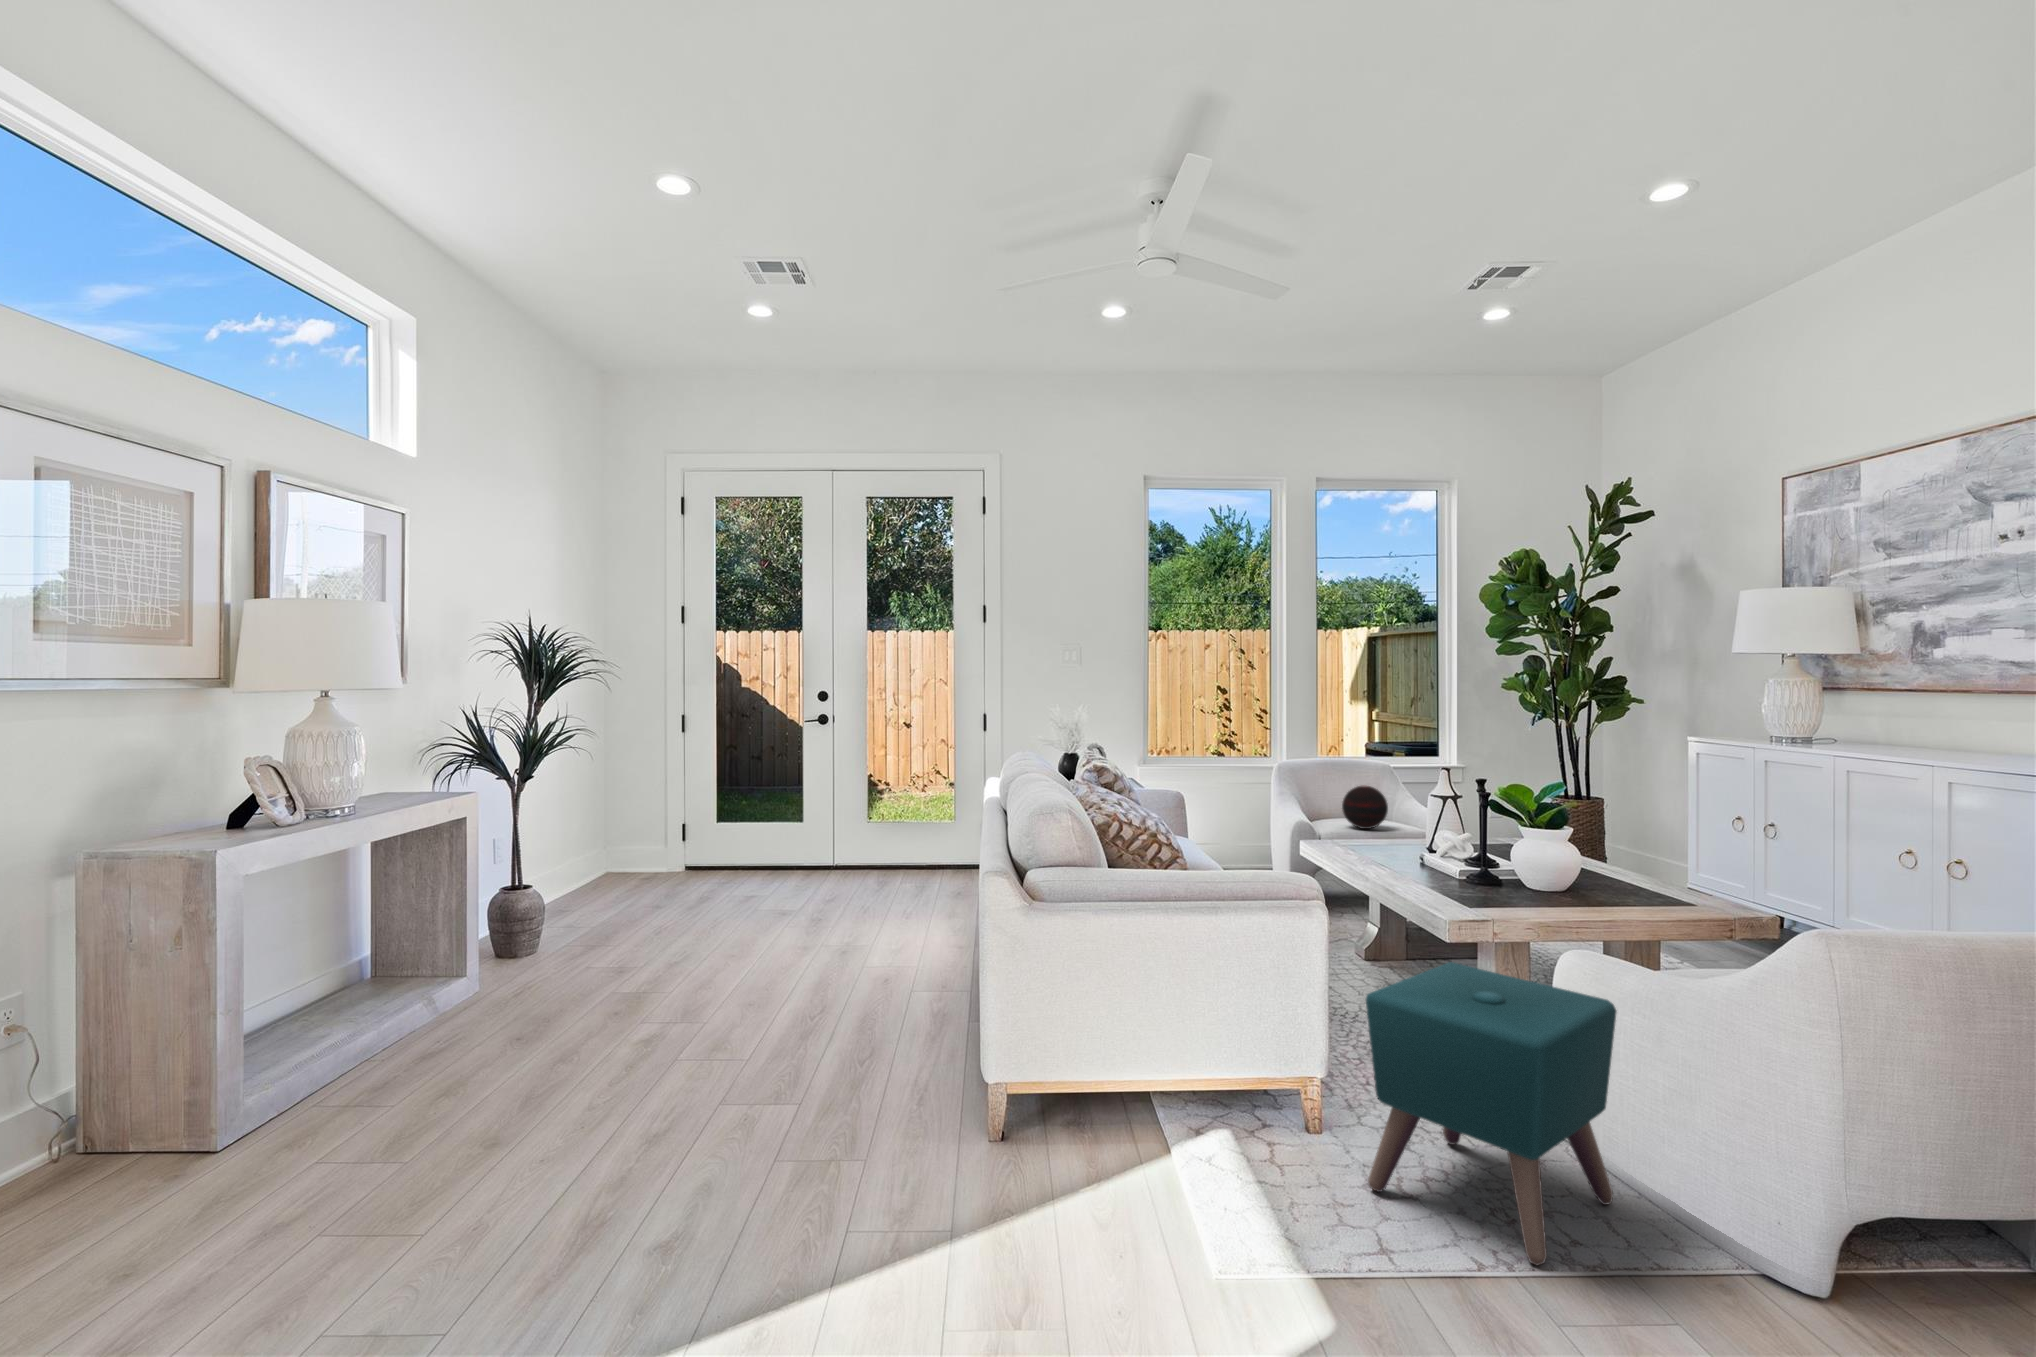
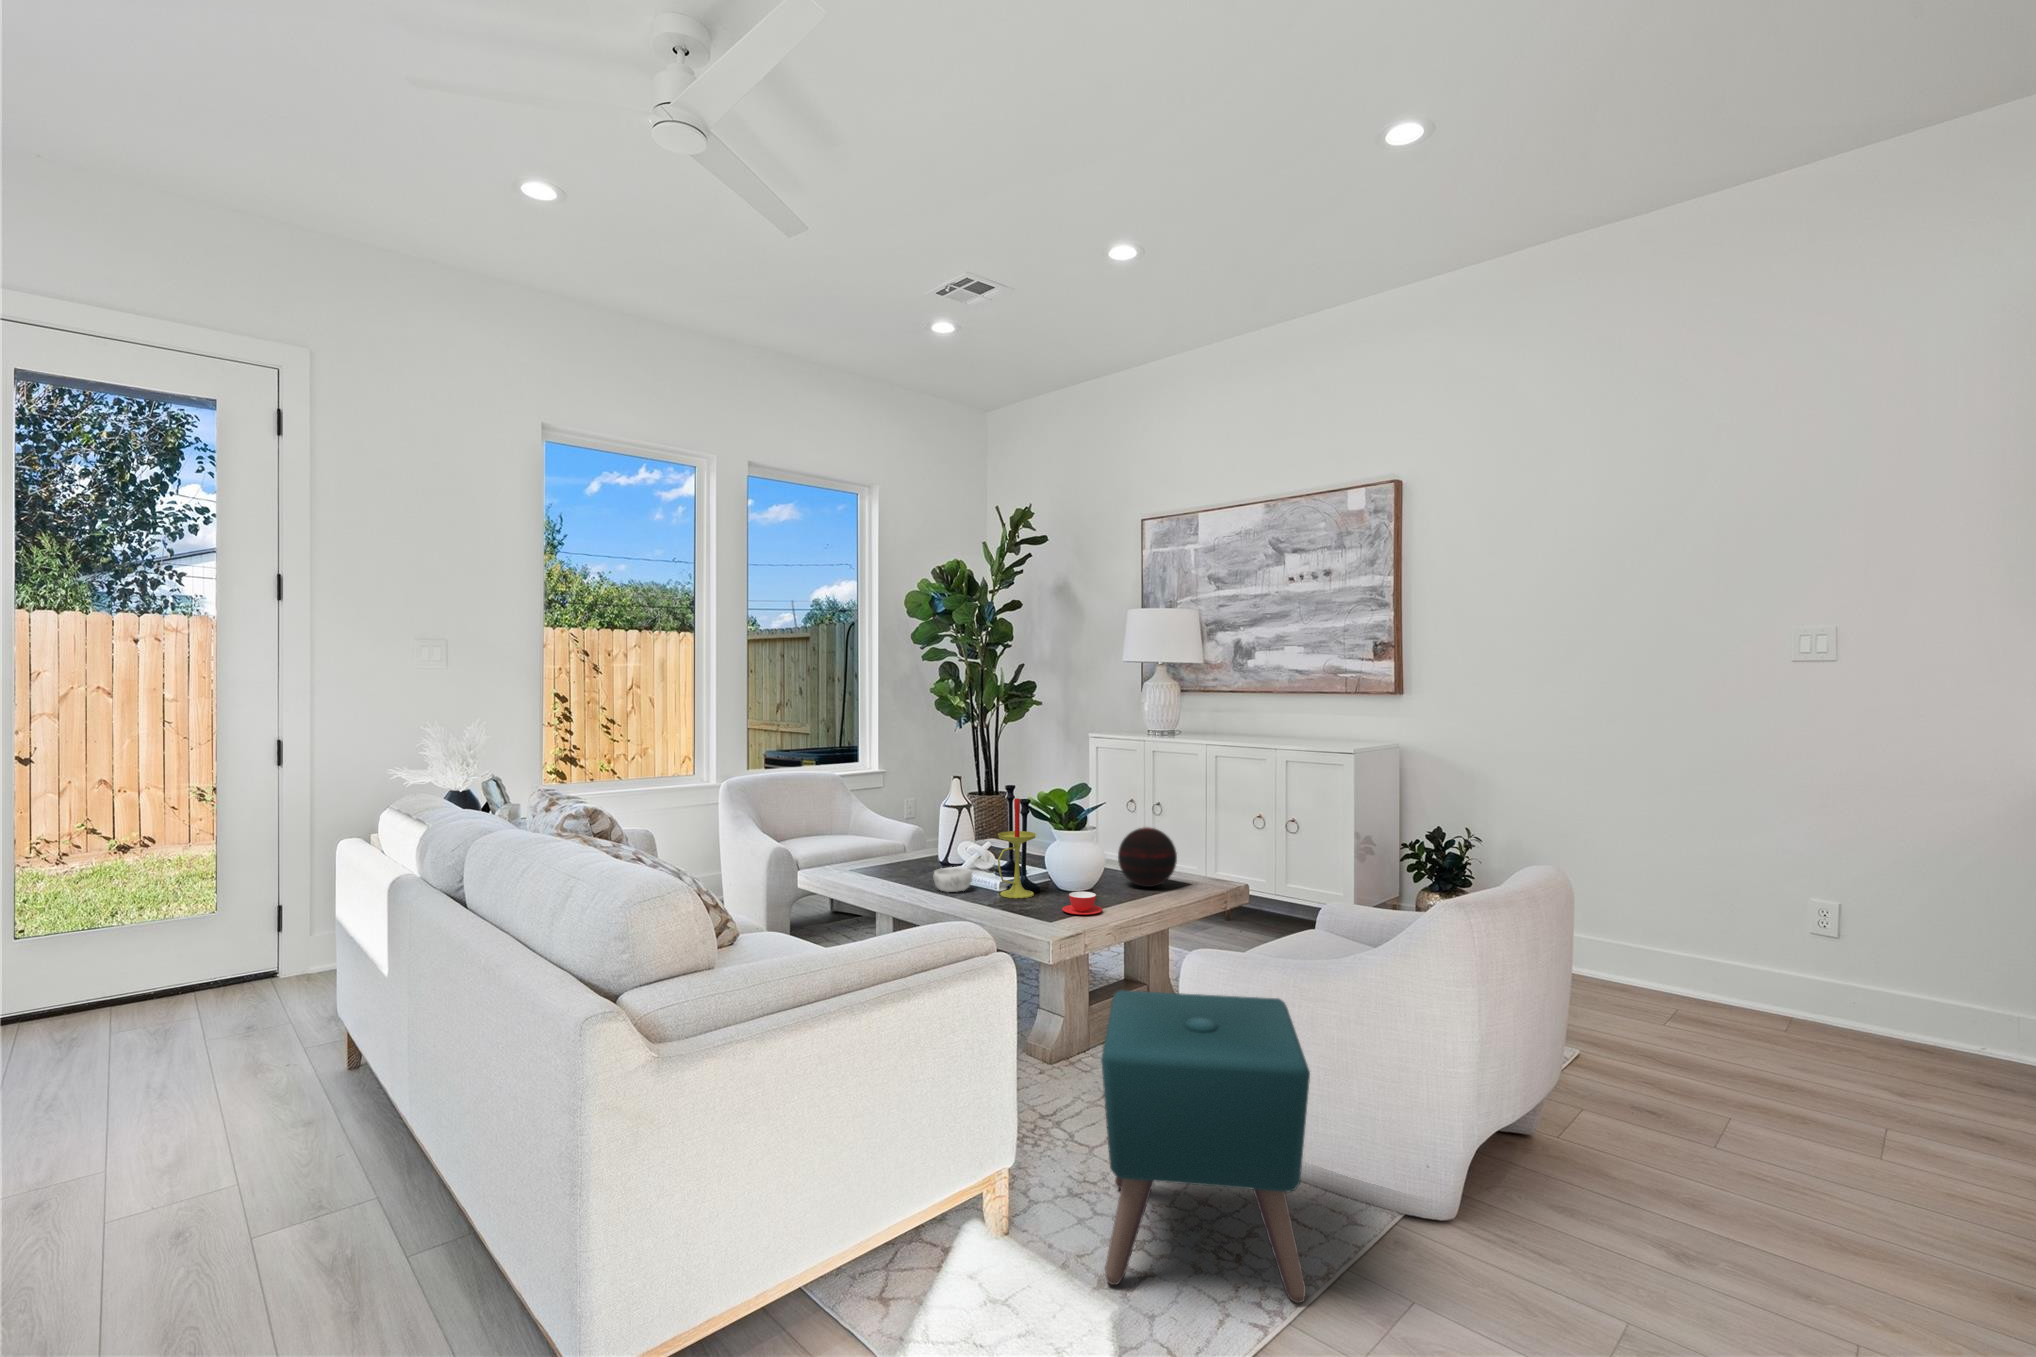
decorative orb: present [1342,786,1388,829] -> present [1118,827,1177,887]
candle: none [1444,788,1491,887] -> present [998,798,1036,898]
decorative bowl: none [1393,851,1432,874] -> present [933,867,972,892]
teacup: none [1491,885,1536,908] -> present [1062,892,1102,914]

